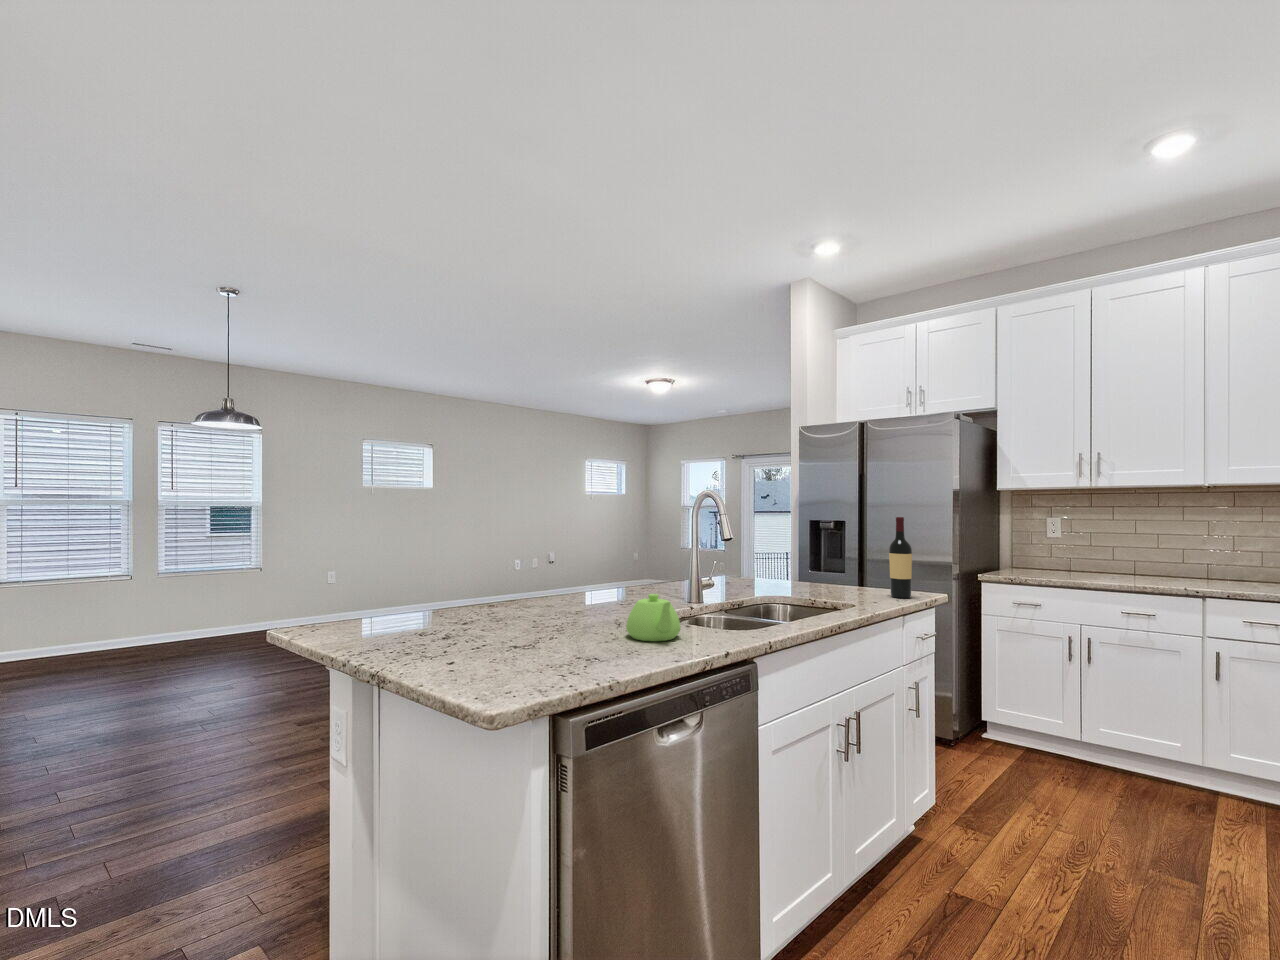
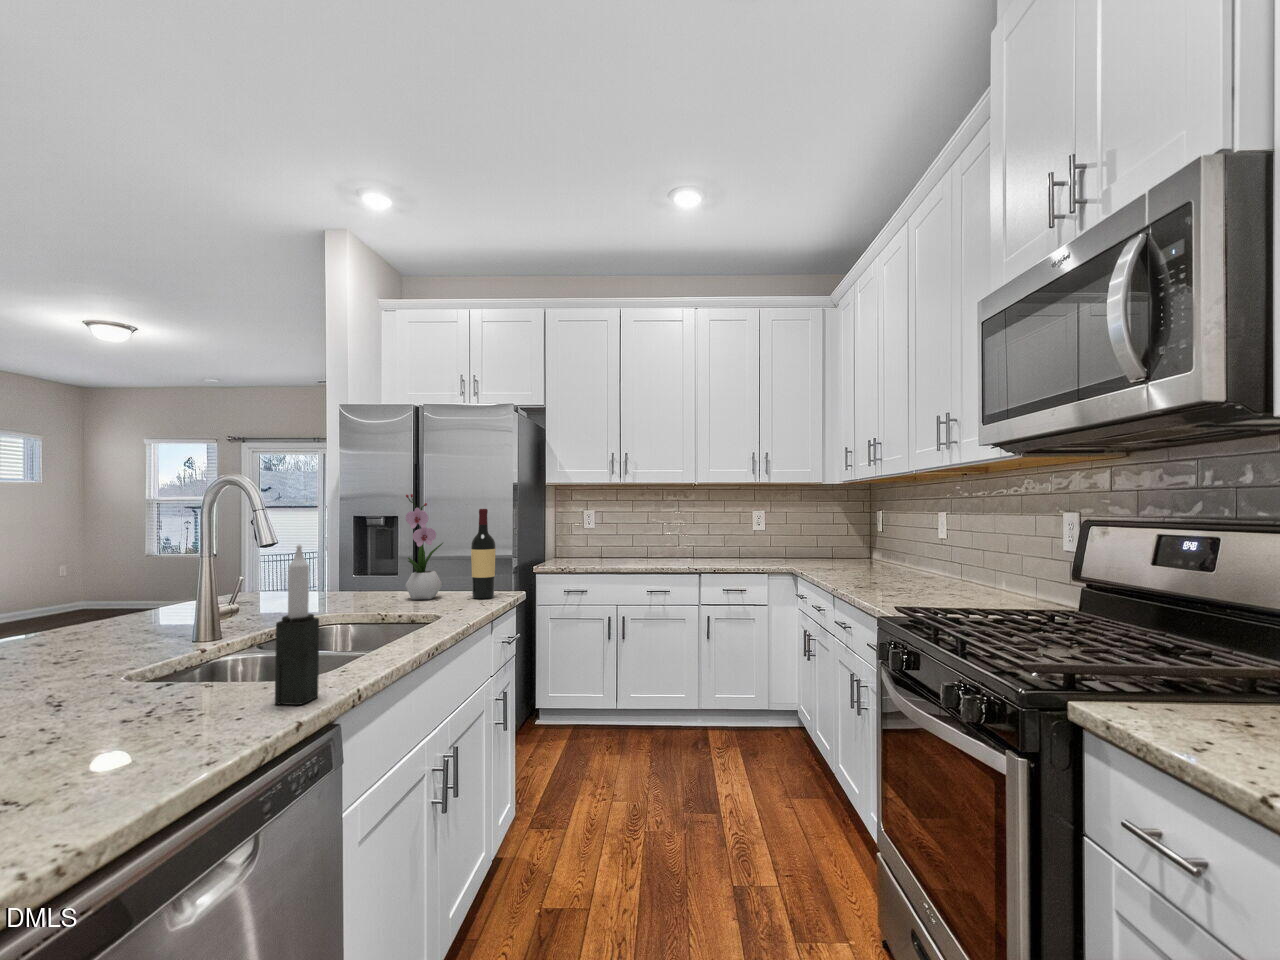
flower arrangement: none [832,503,867,593] -> present [405,494,443,599]
candle: none [717,543,742,645] -> present [275,545,319,705]
teapot: present [626,594,681,641] -> none [78,642,202,733]

